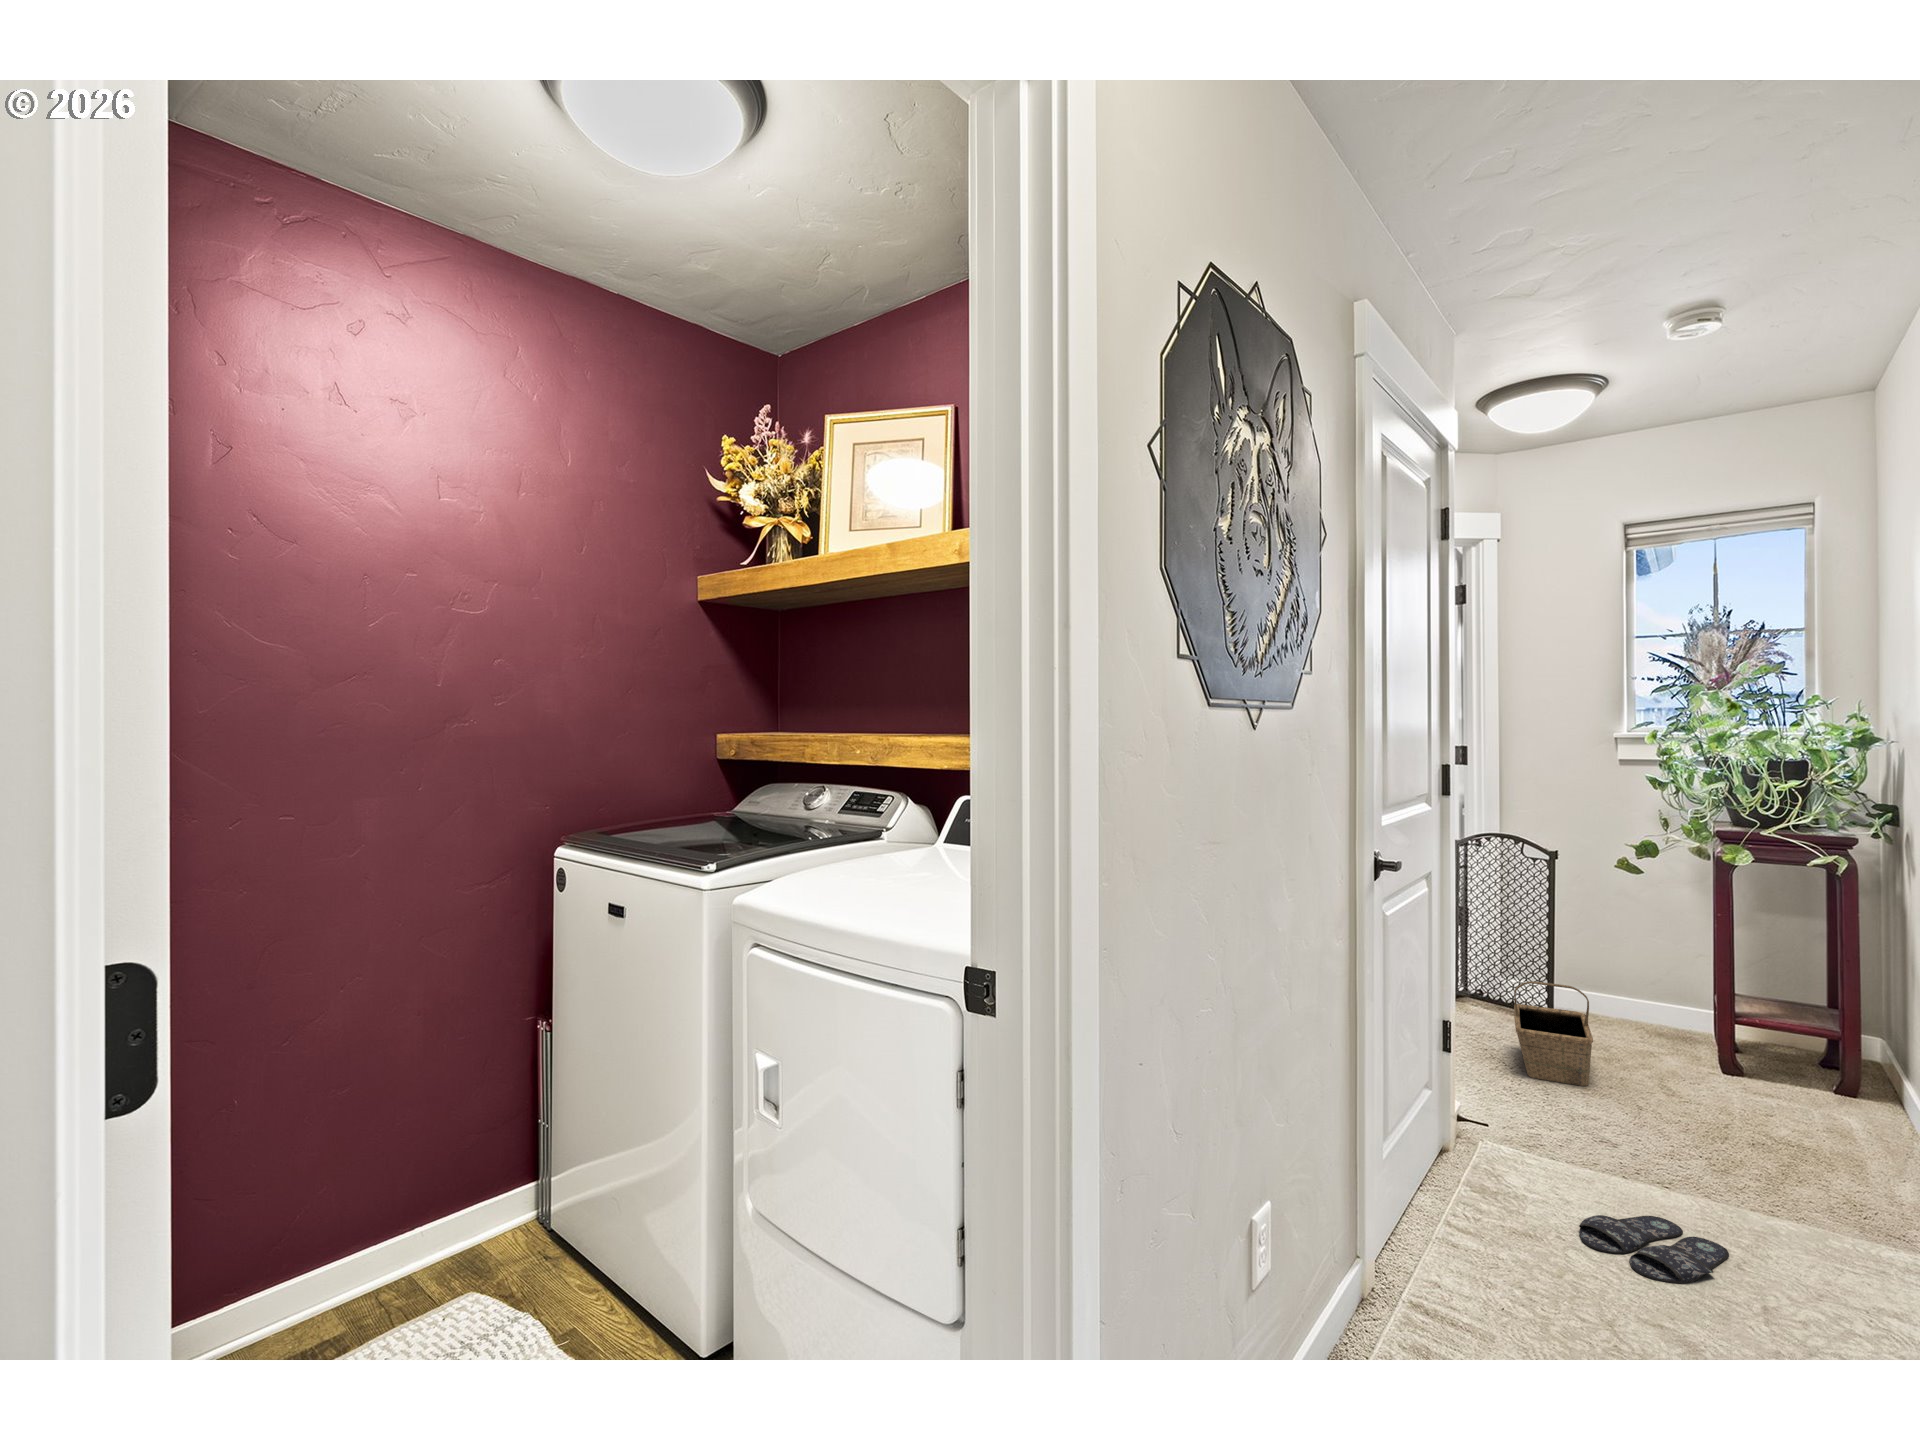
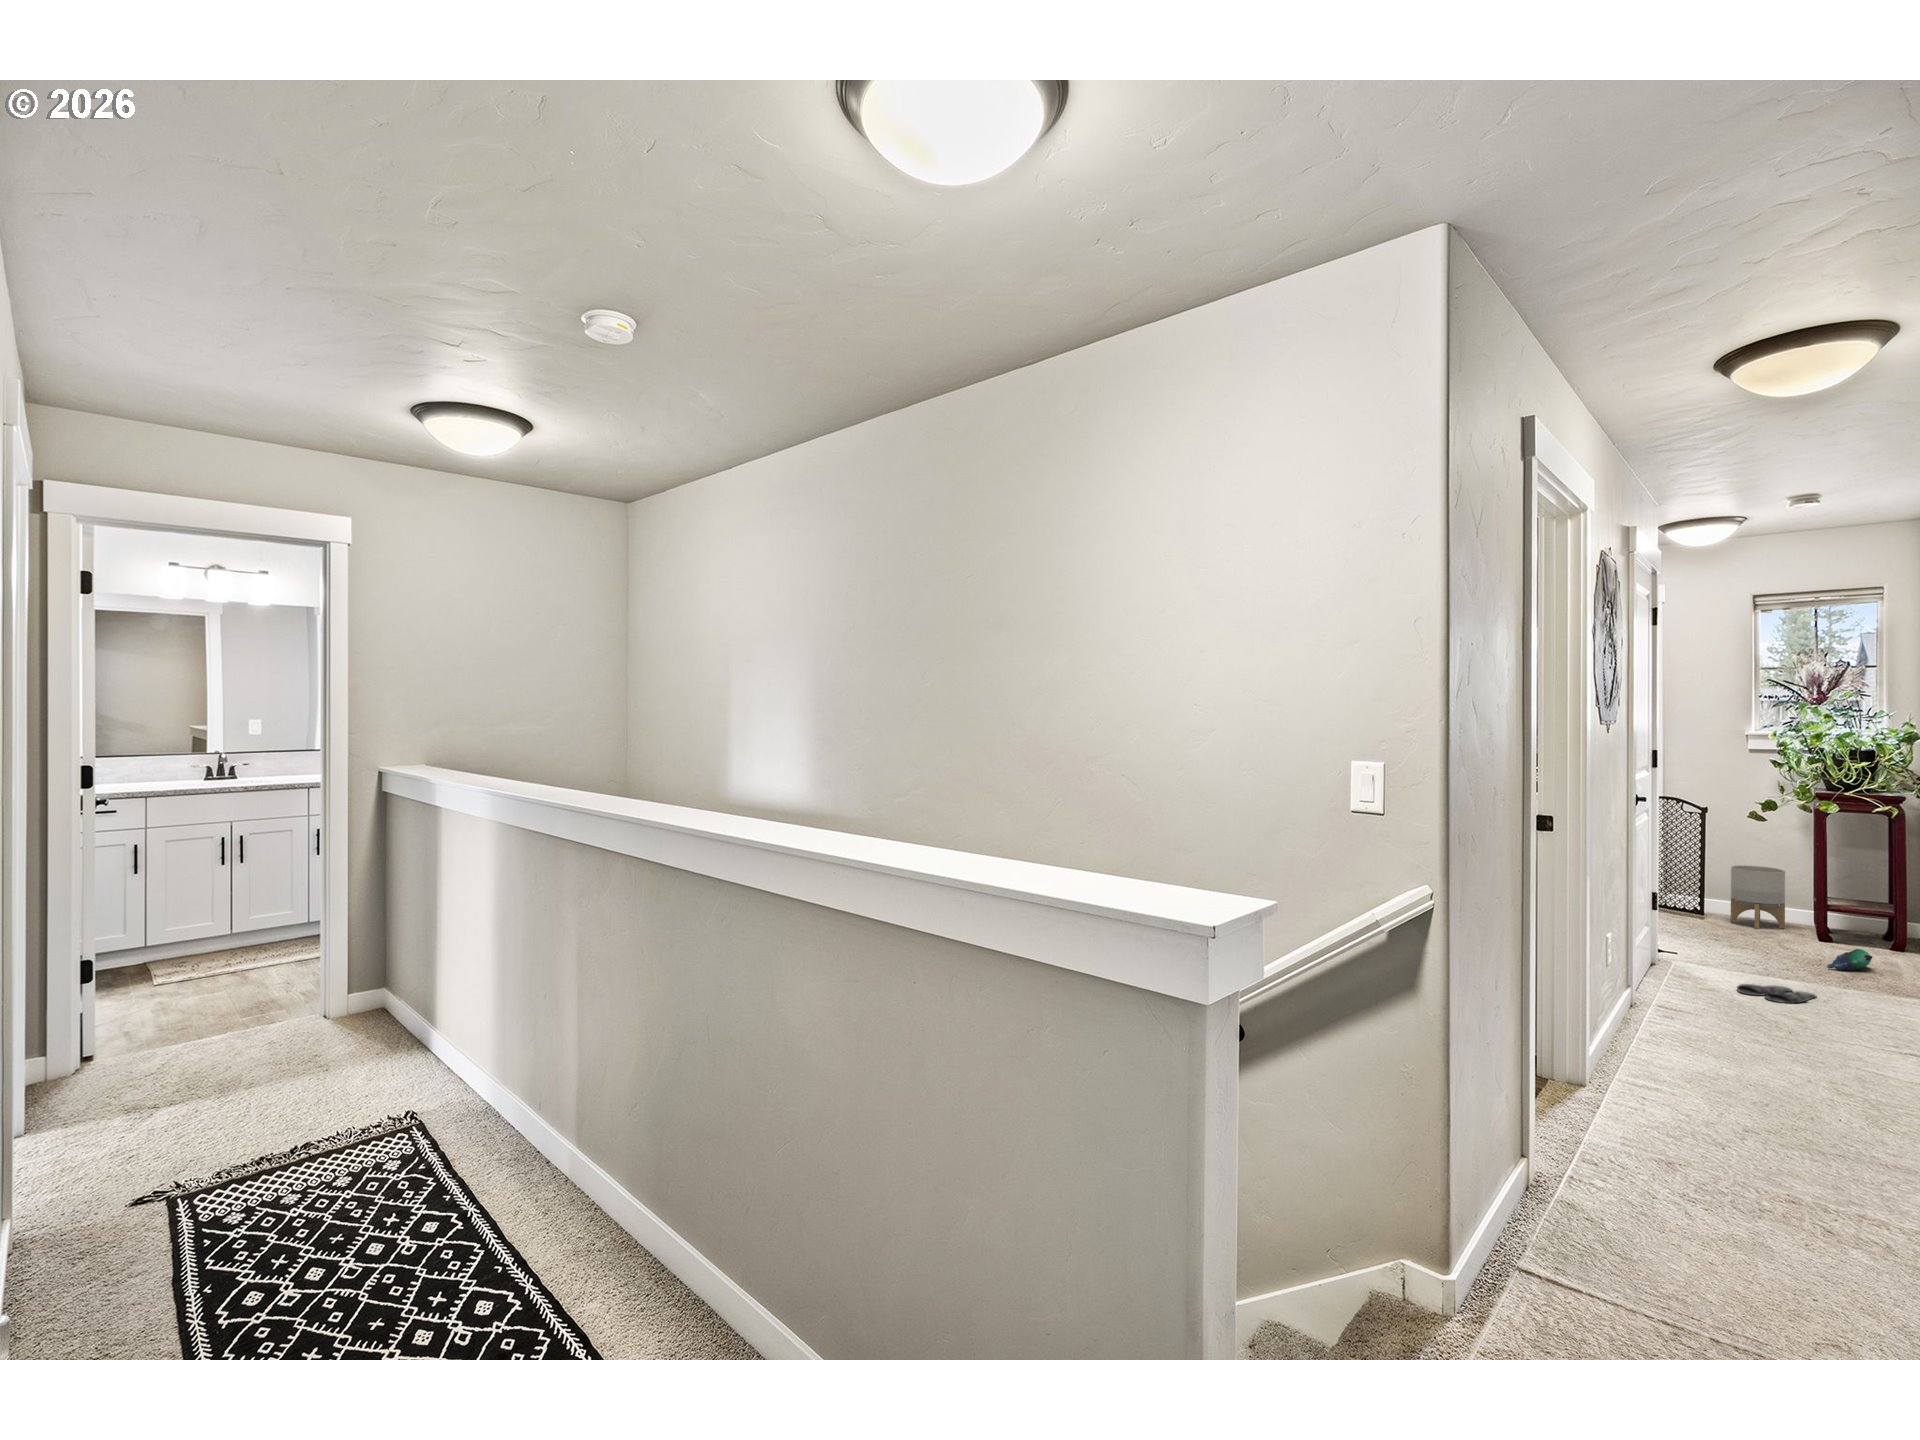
planter: none [1591,938,1671,1043] -> present [1731,865,1785,929]
basket: present [1514,981,1593,1086] -> none [1682,886,1736,945]
plush toy: none [1741,1114,1821,1159] -> present [1827,949,1873,970]

